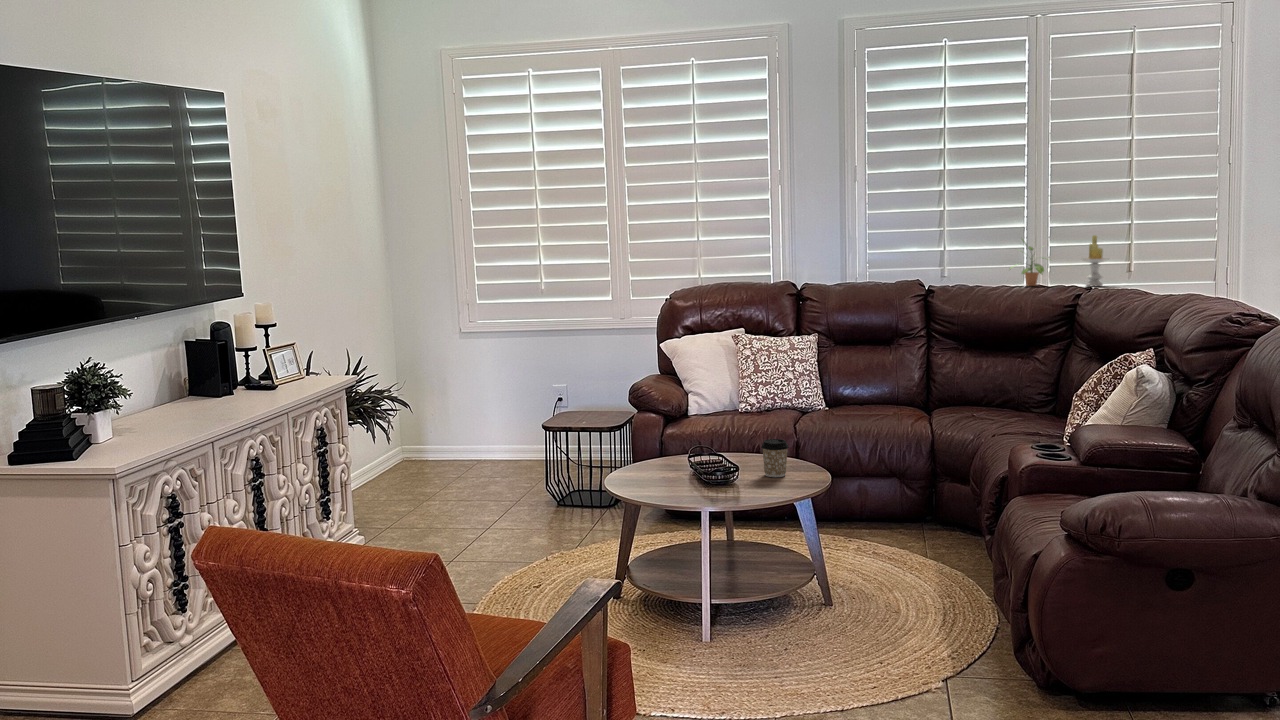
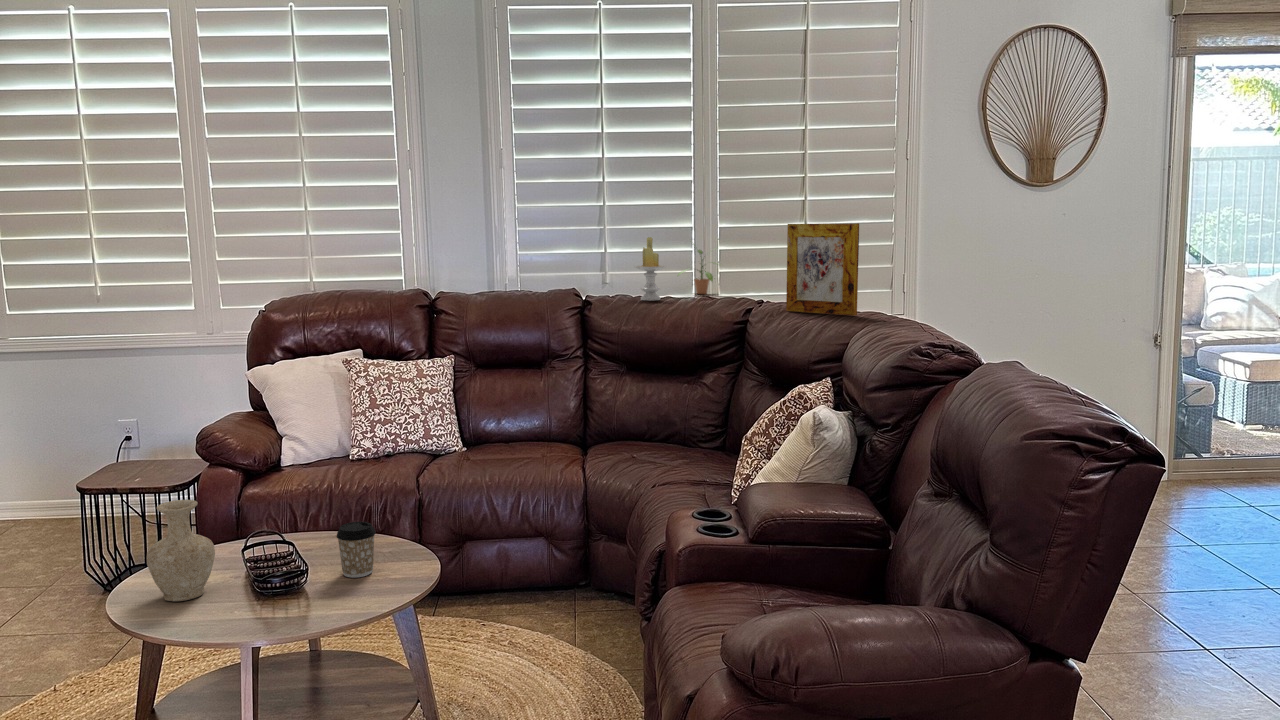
picture frame: none [1114,219,1184,298] -> present [786,223,859,316]
candle: present [1082,235,1108,286] -> present [635,237,666,300]
vase: none [641,415,683,482] -> present [147,500,215,601]

